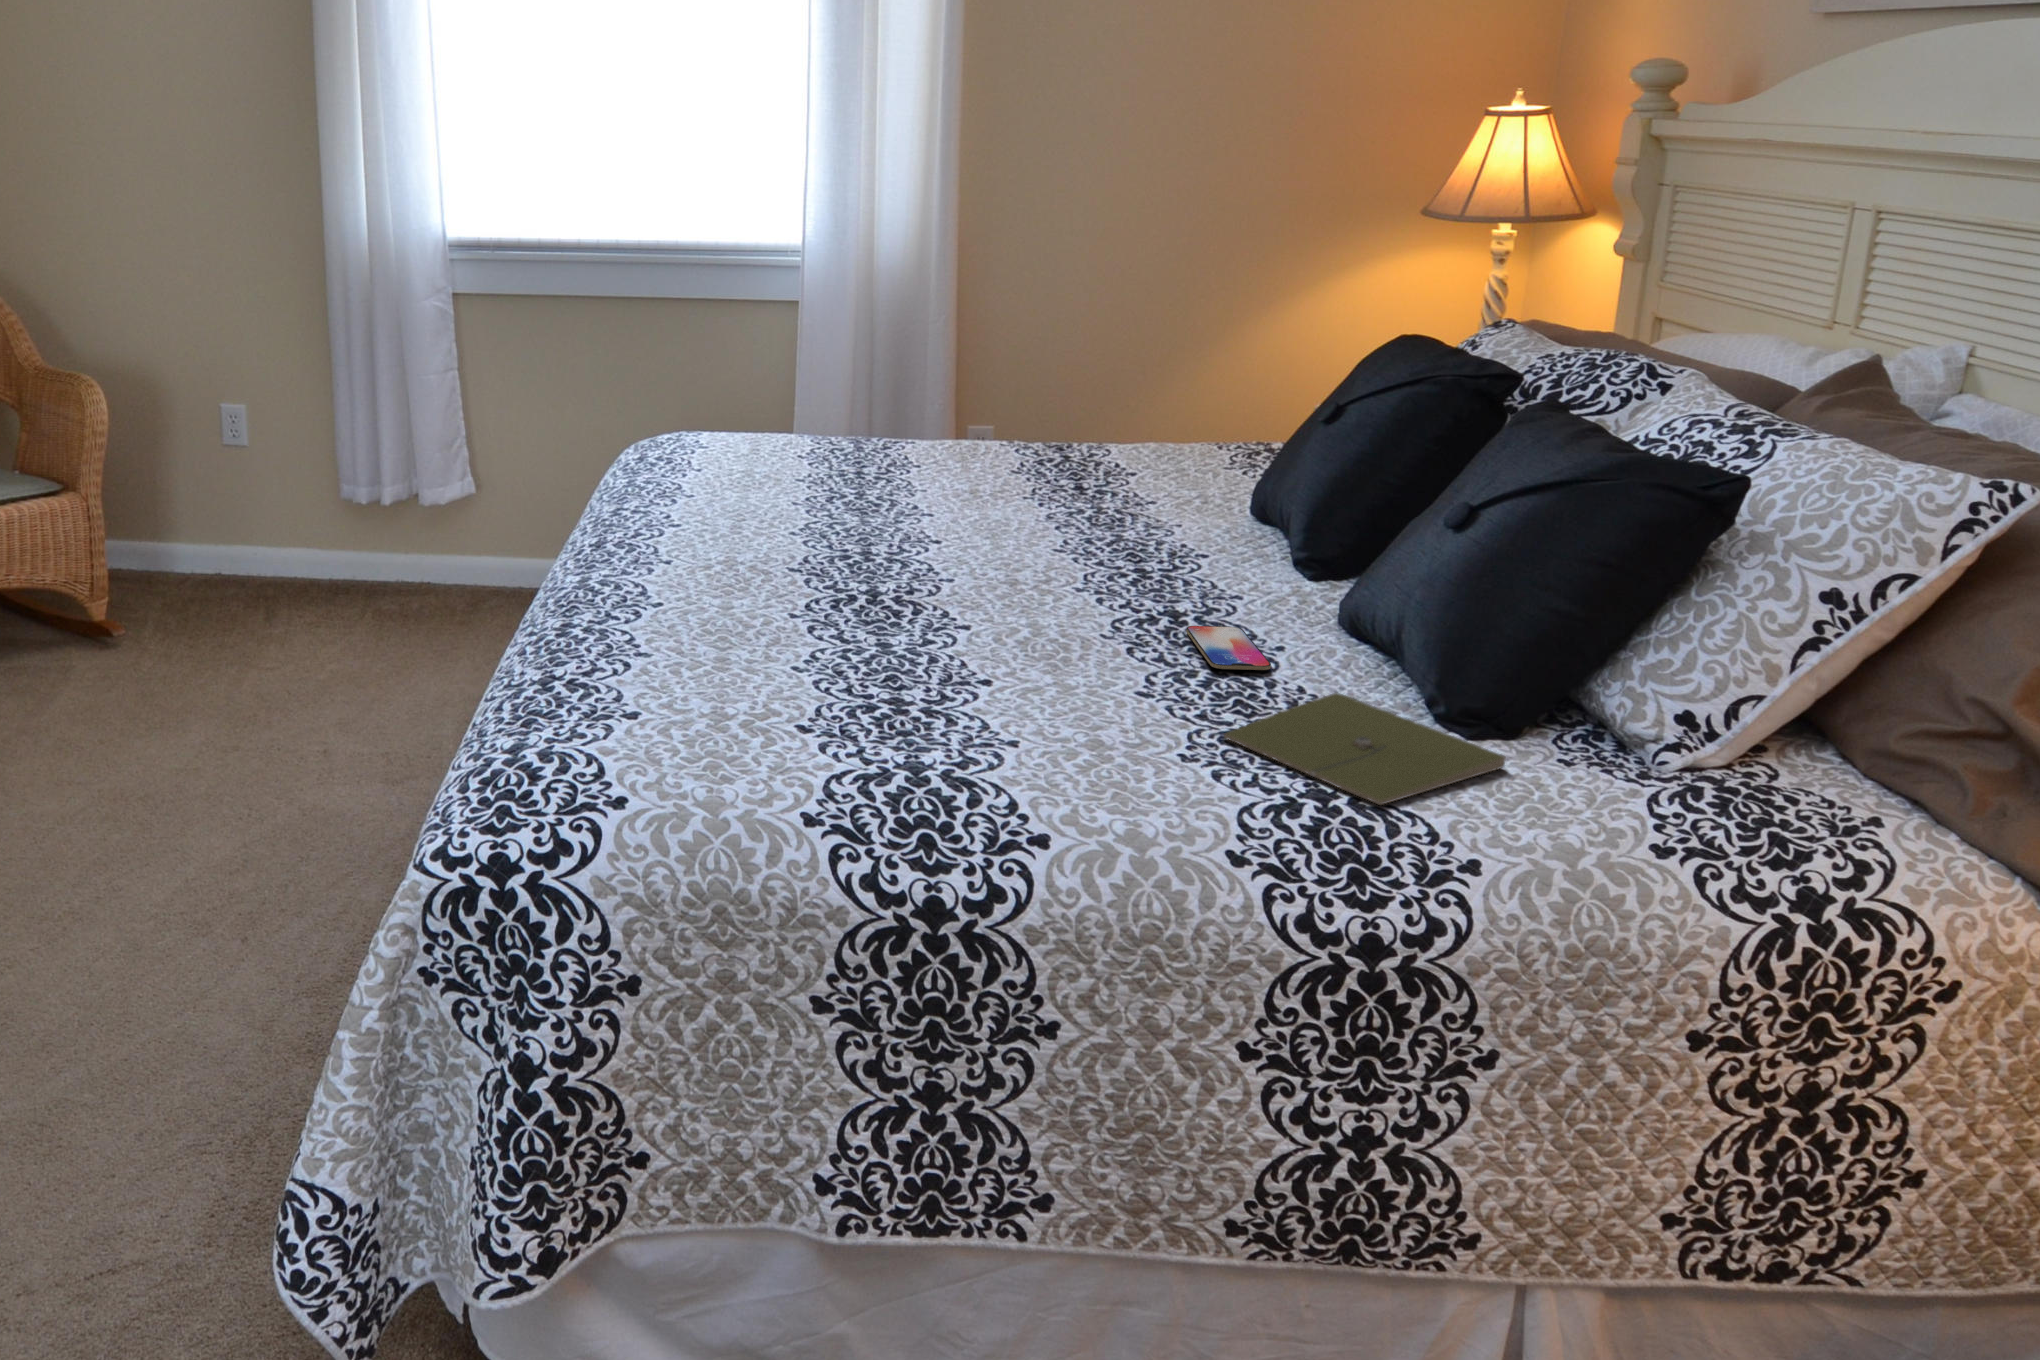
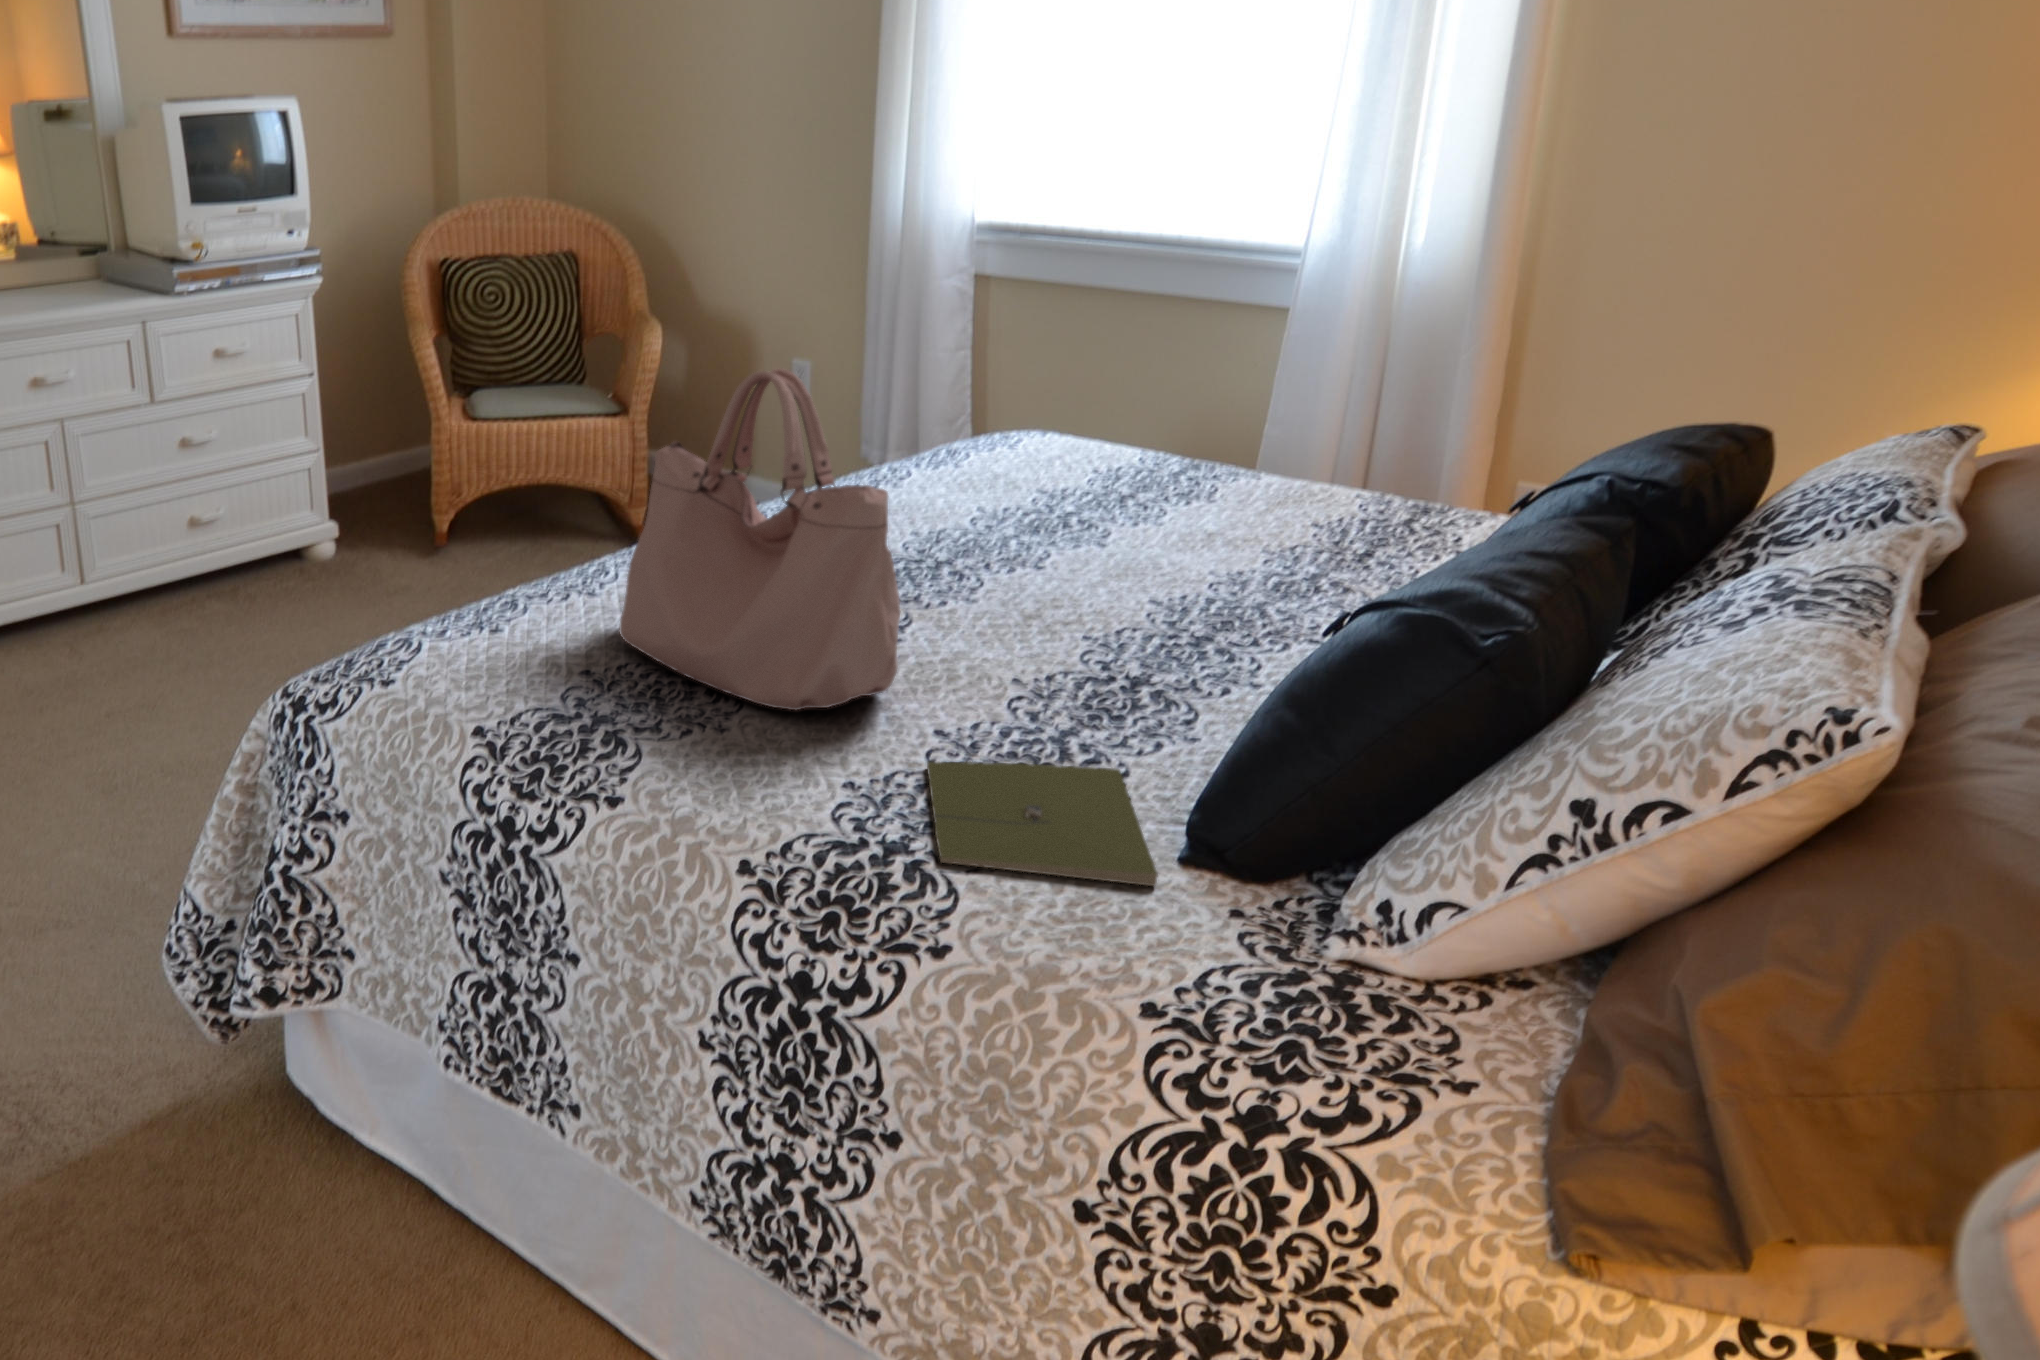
handbag: none [799,404,1144,733] -> present [619,368,900,710]
smartphone: present [1186,626,1271,670] -> none [1059,675,1174,733]

